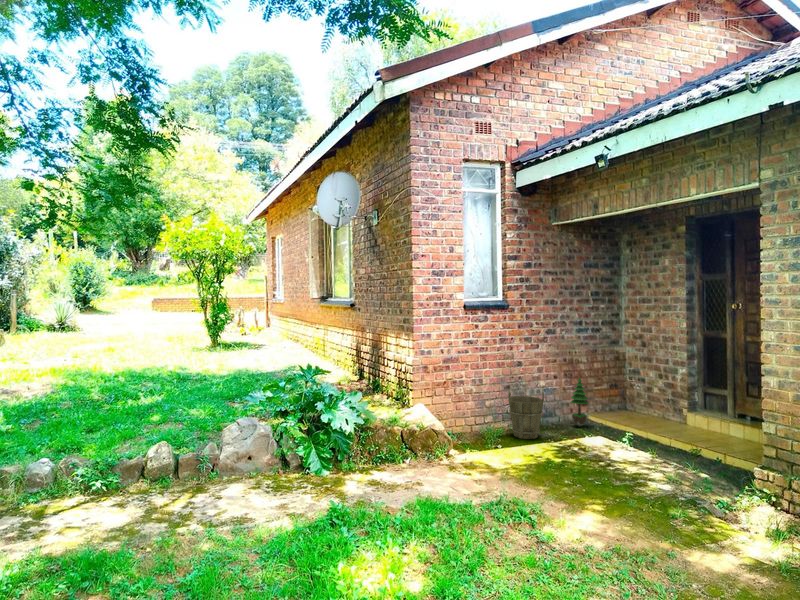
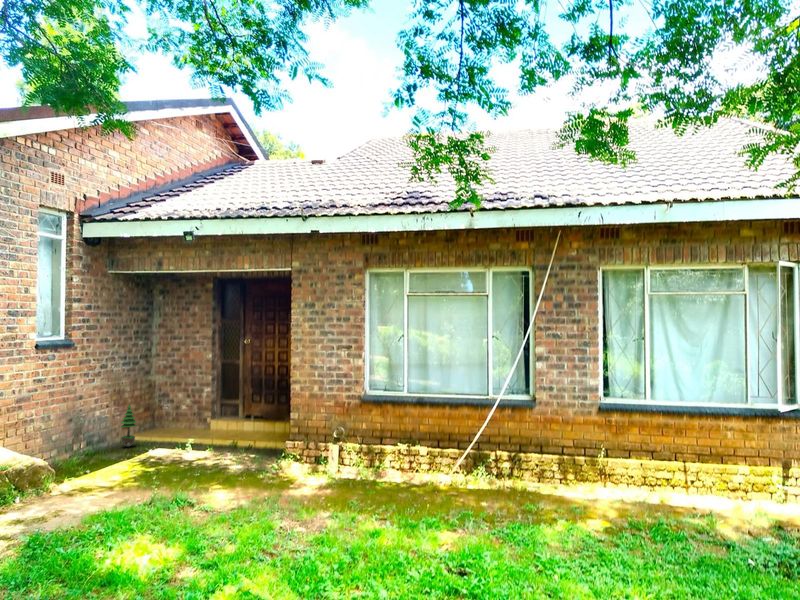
bucket: present [508,391,544,439] -> none [77,420,113,465]

